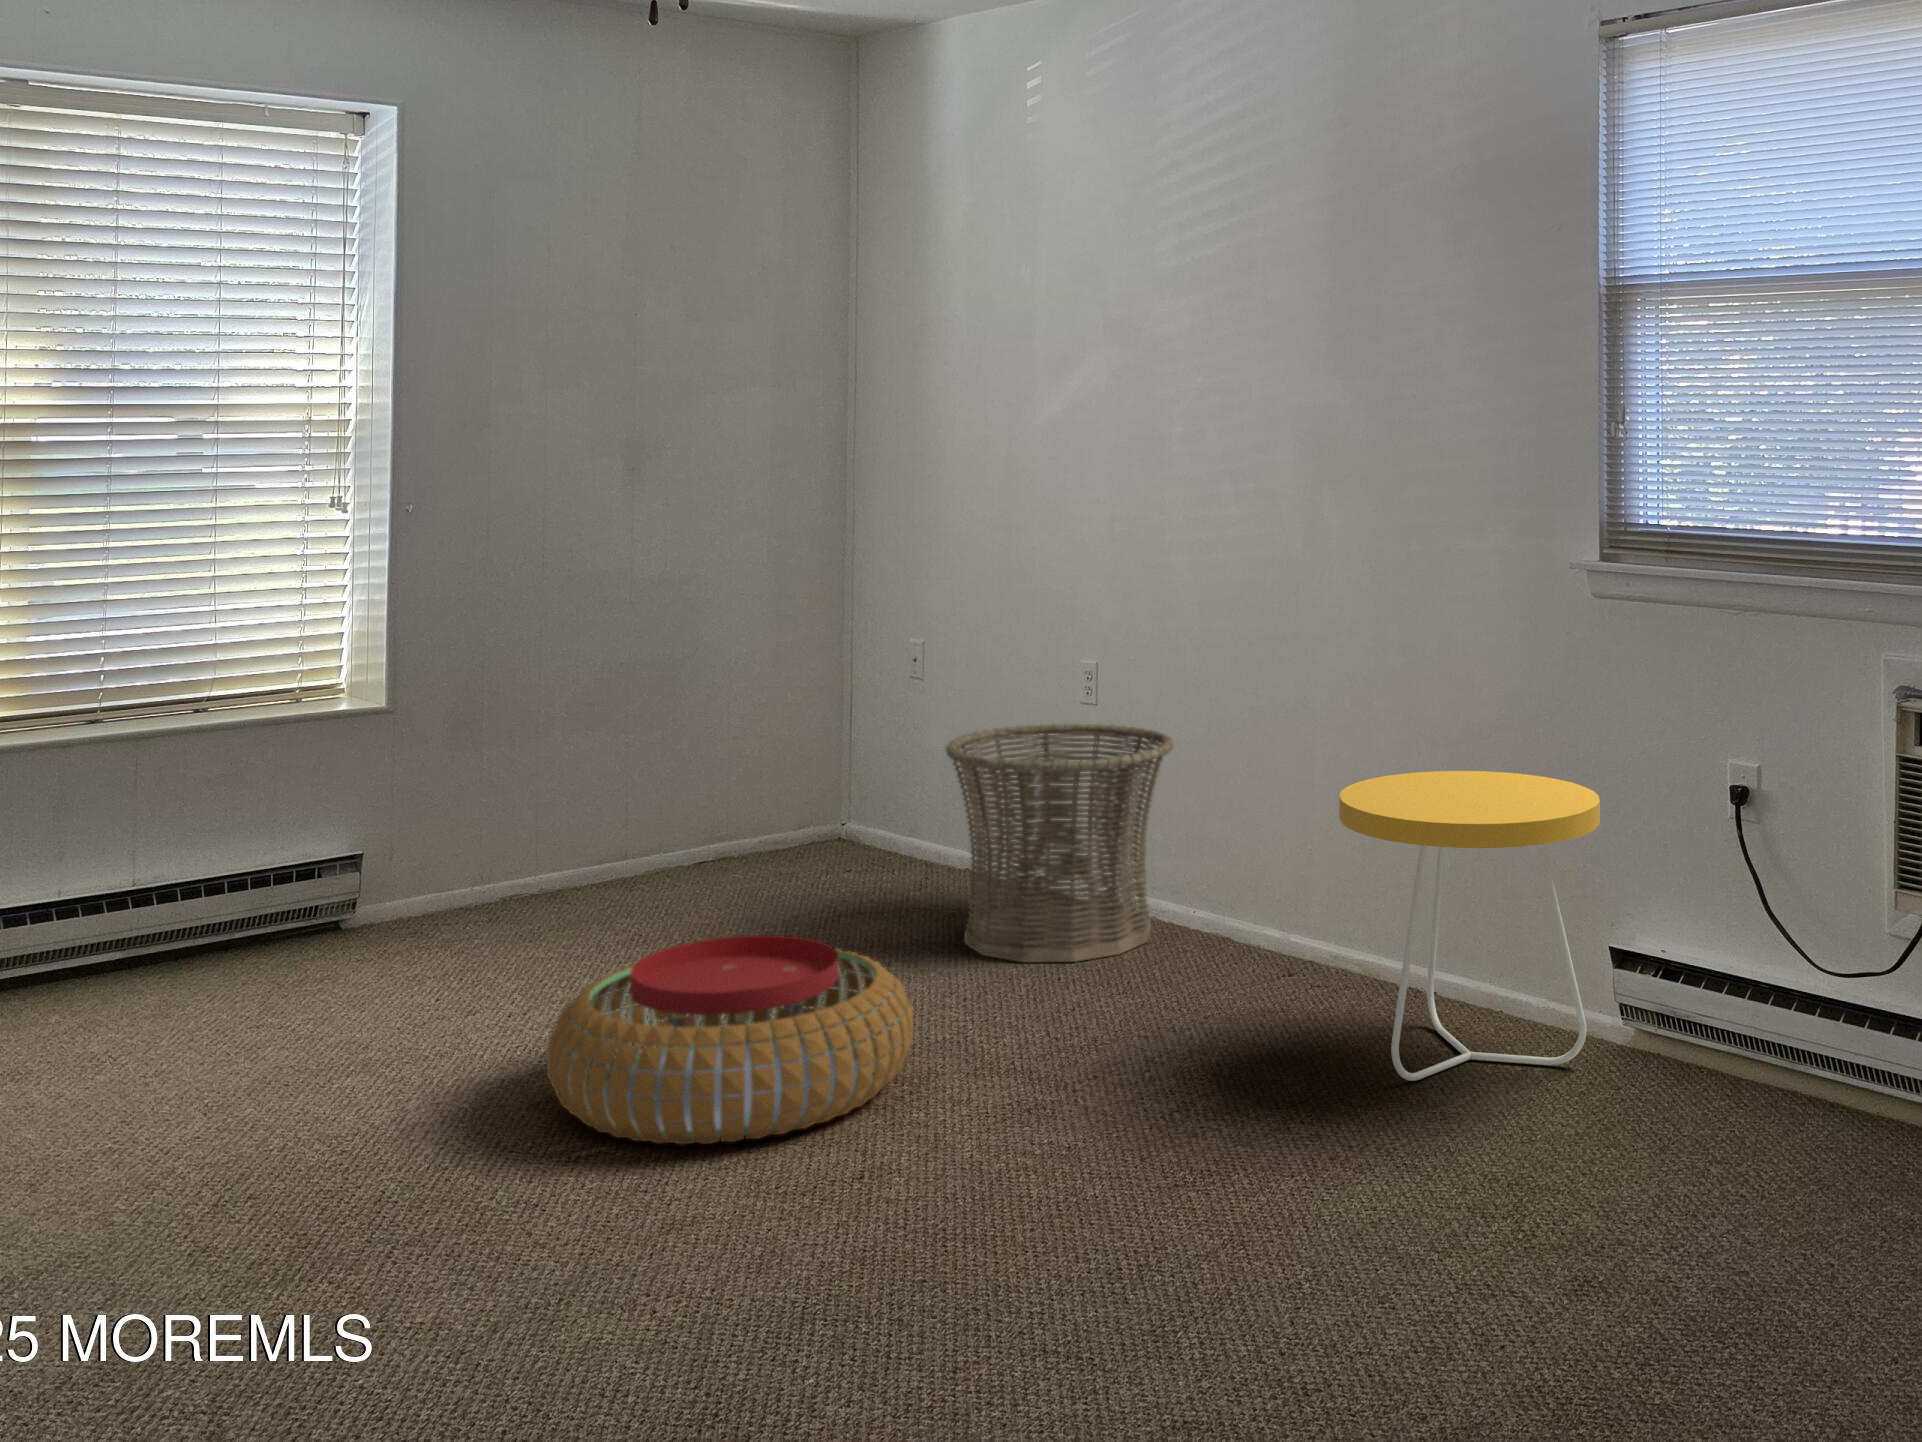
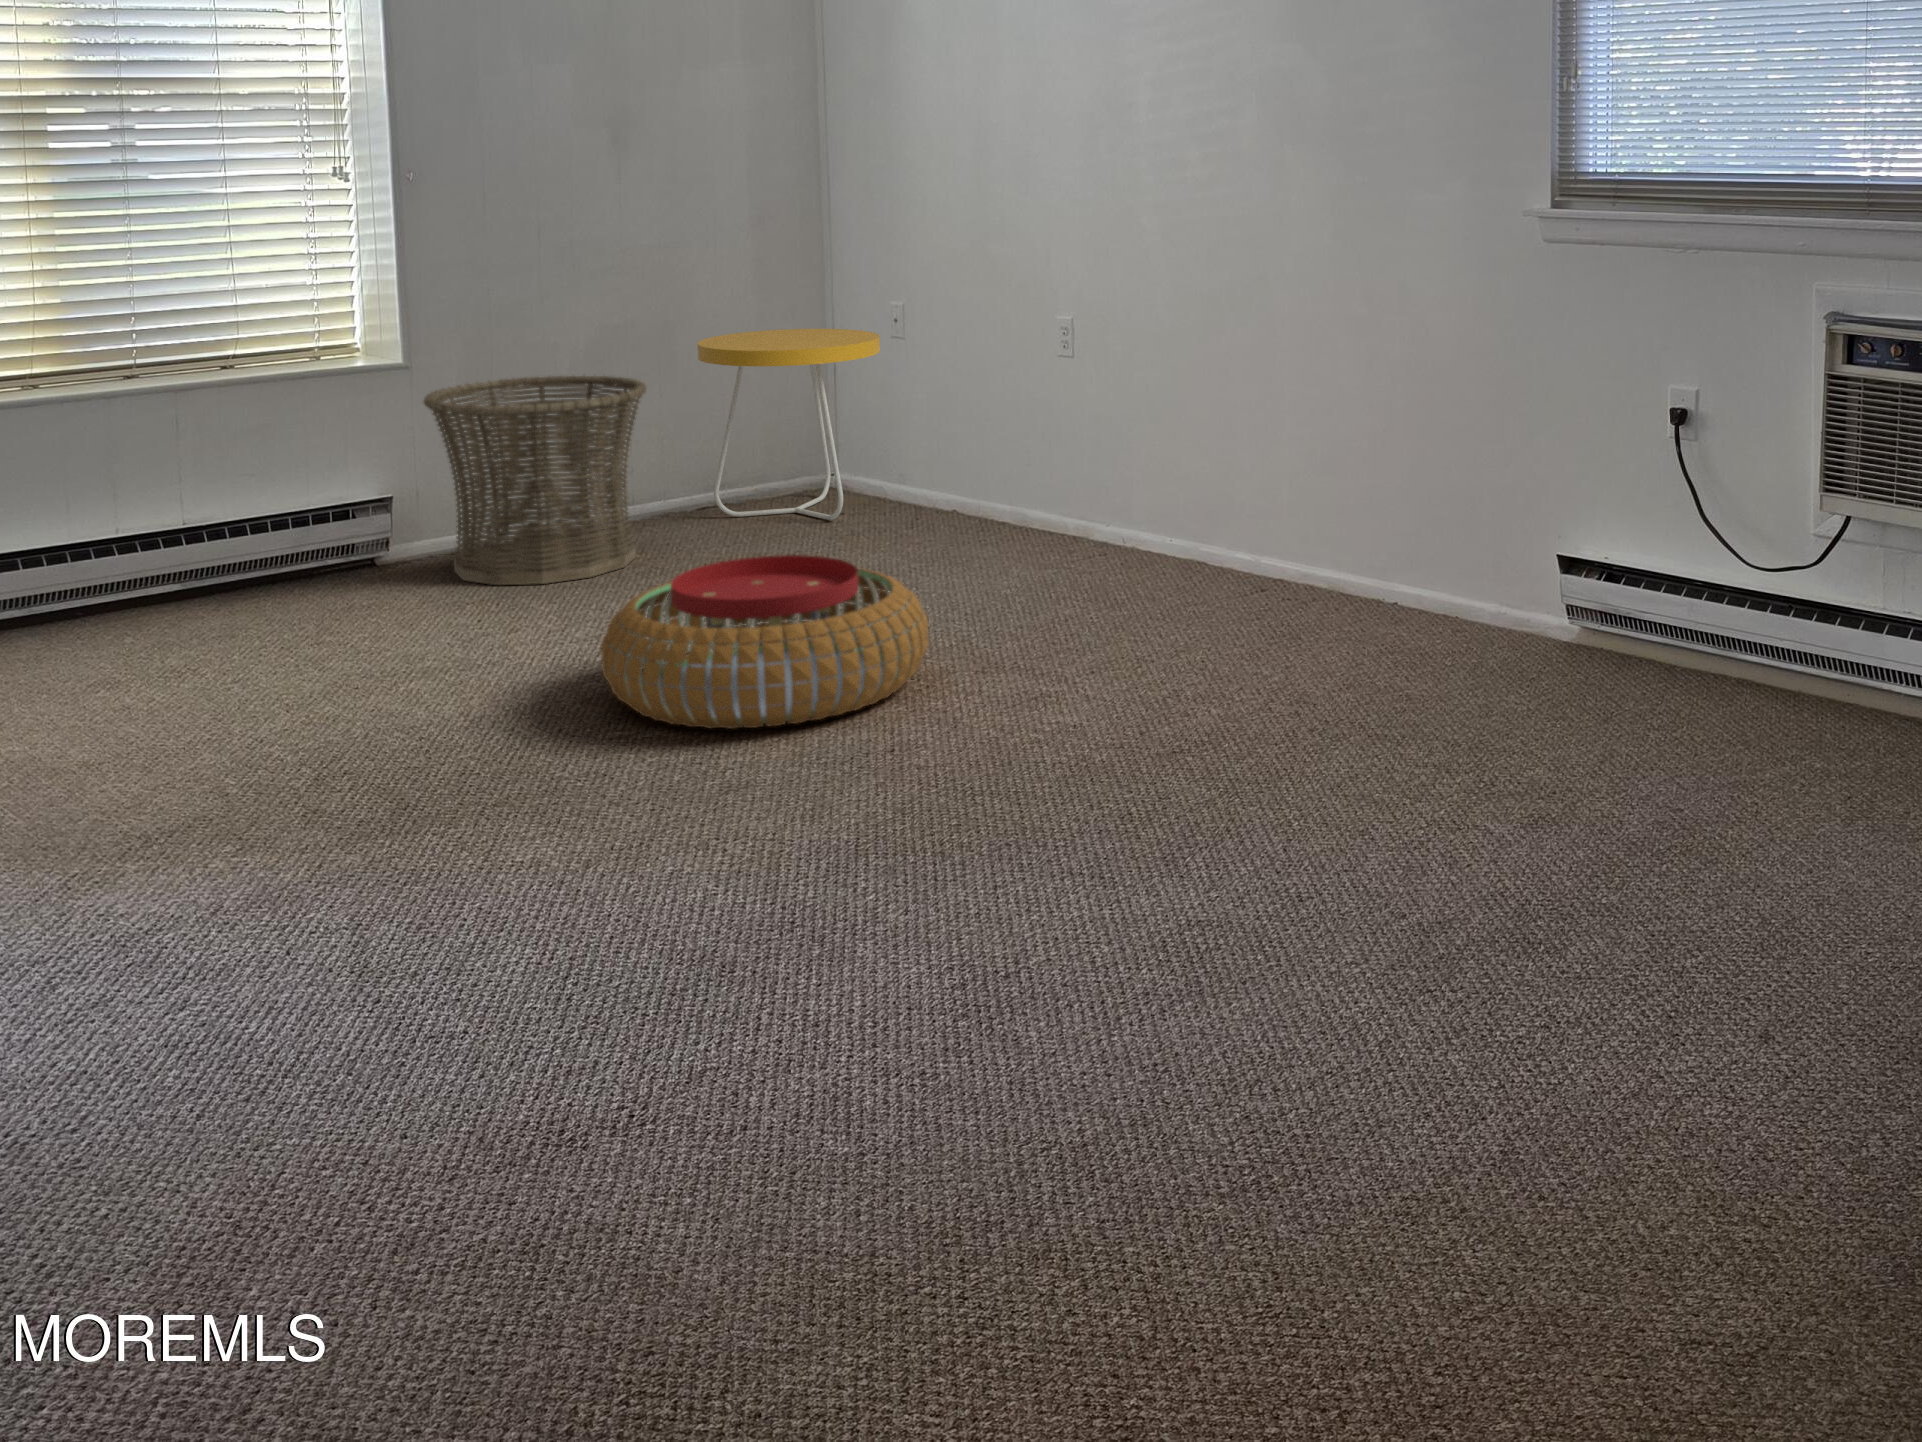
basket: present [946,724,1173,962] -> present [424,376,647,585]
side table: present [1339,771,1600,1081] -> present [698,329,880,520]

